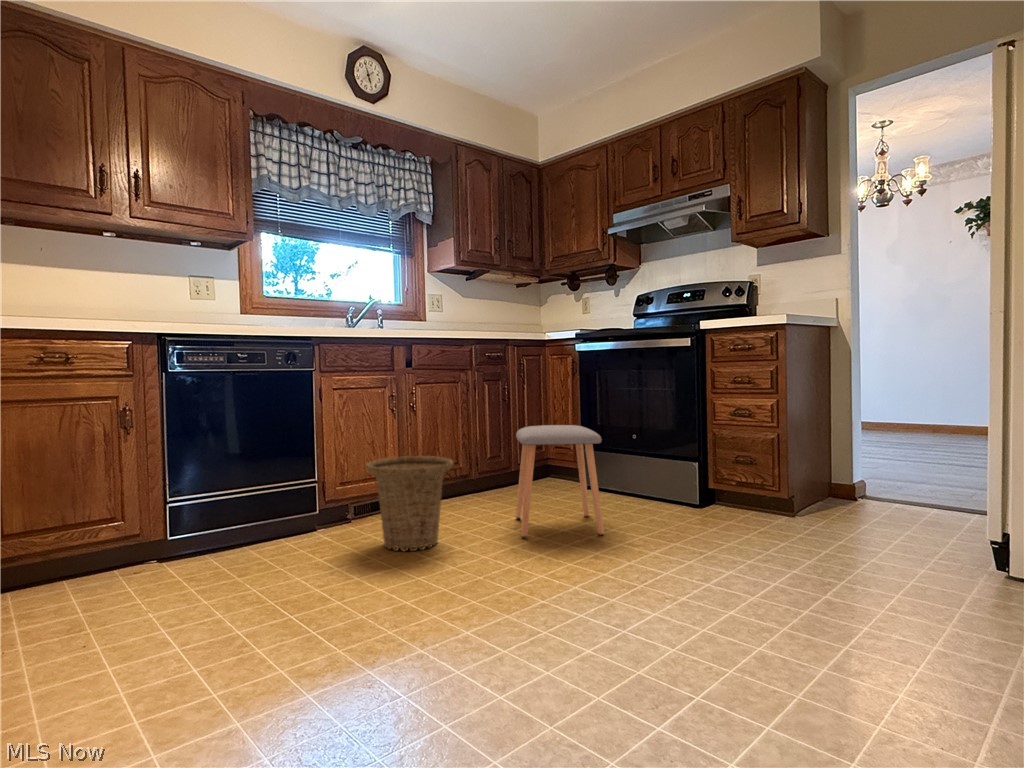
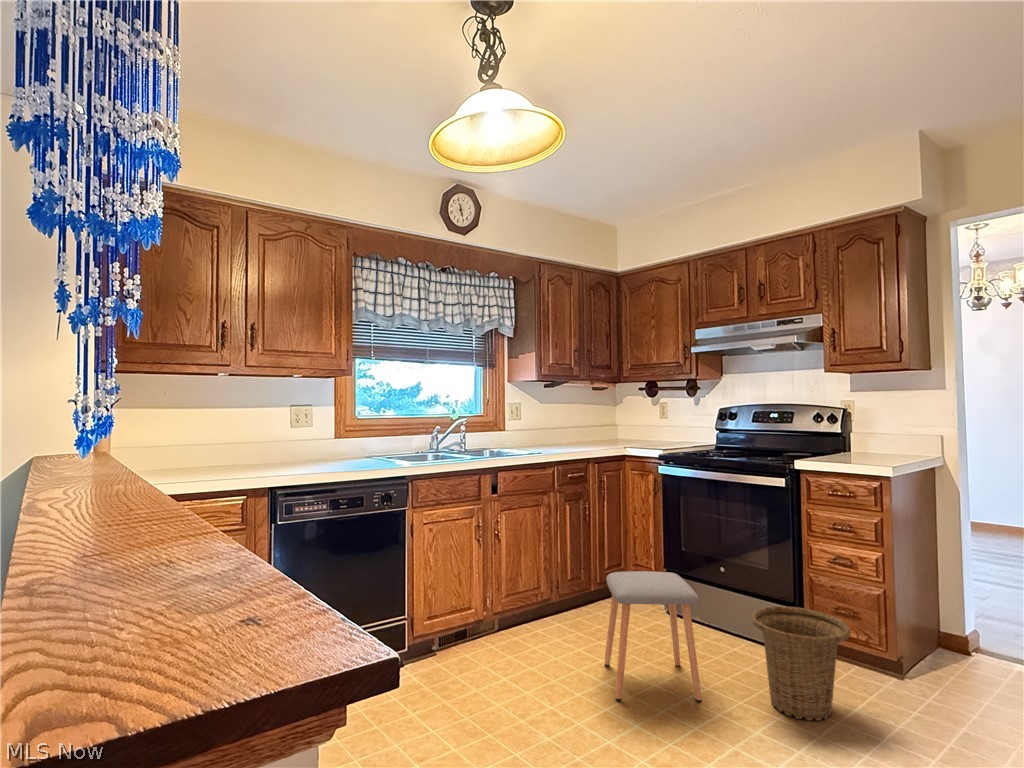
basket: present [366,456,453,551] -> present [751,606,850,721]

